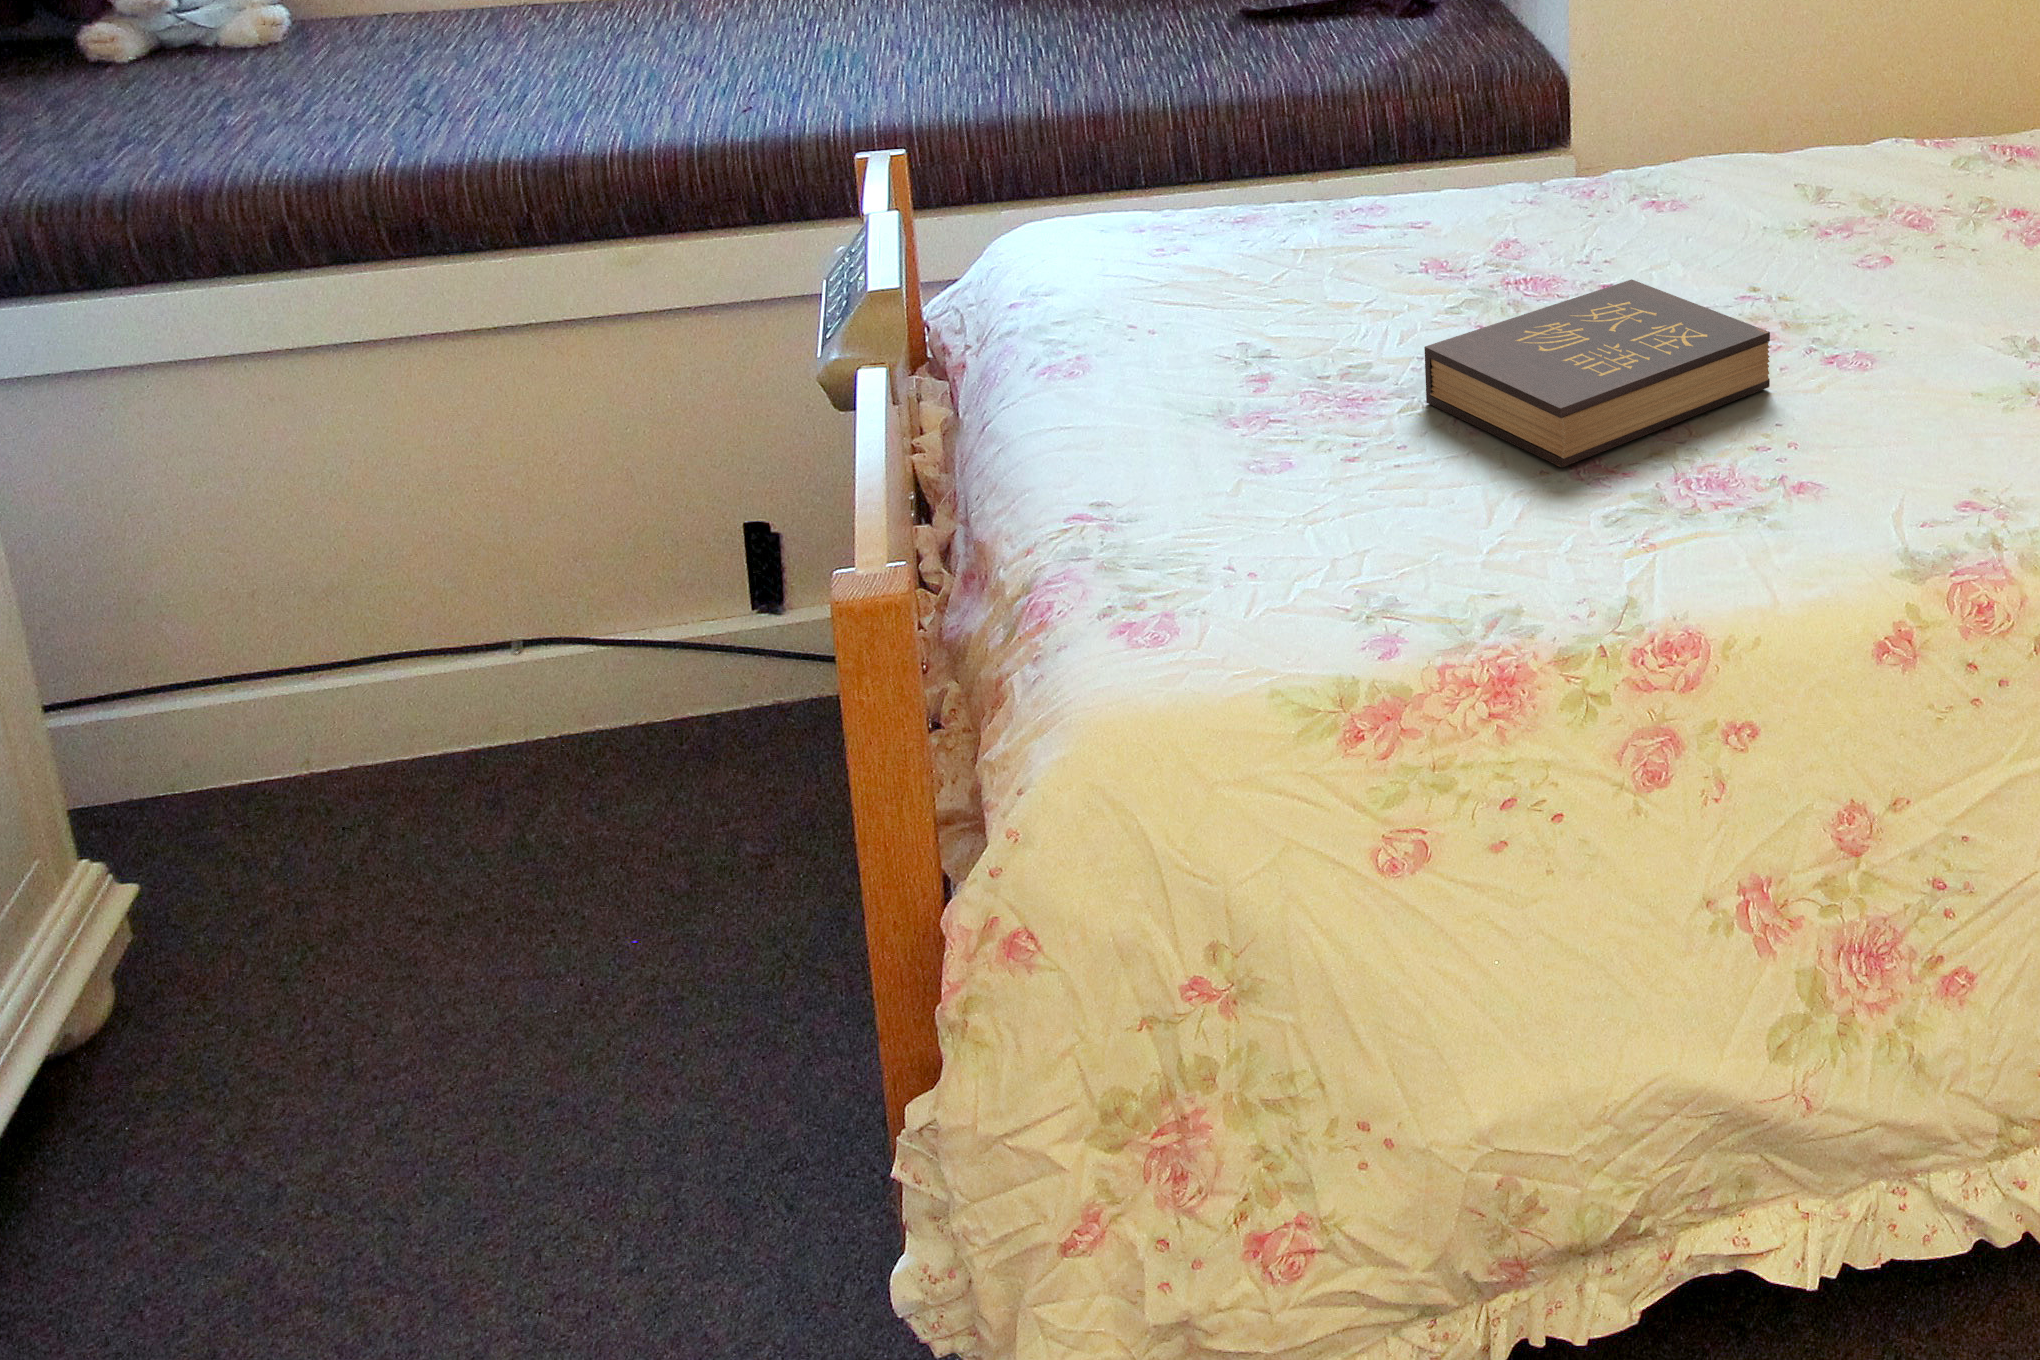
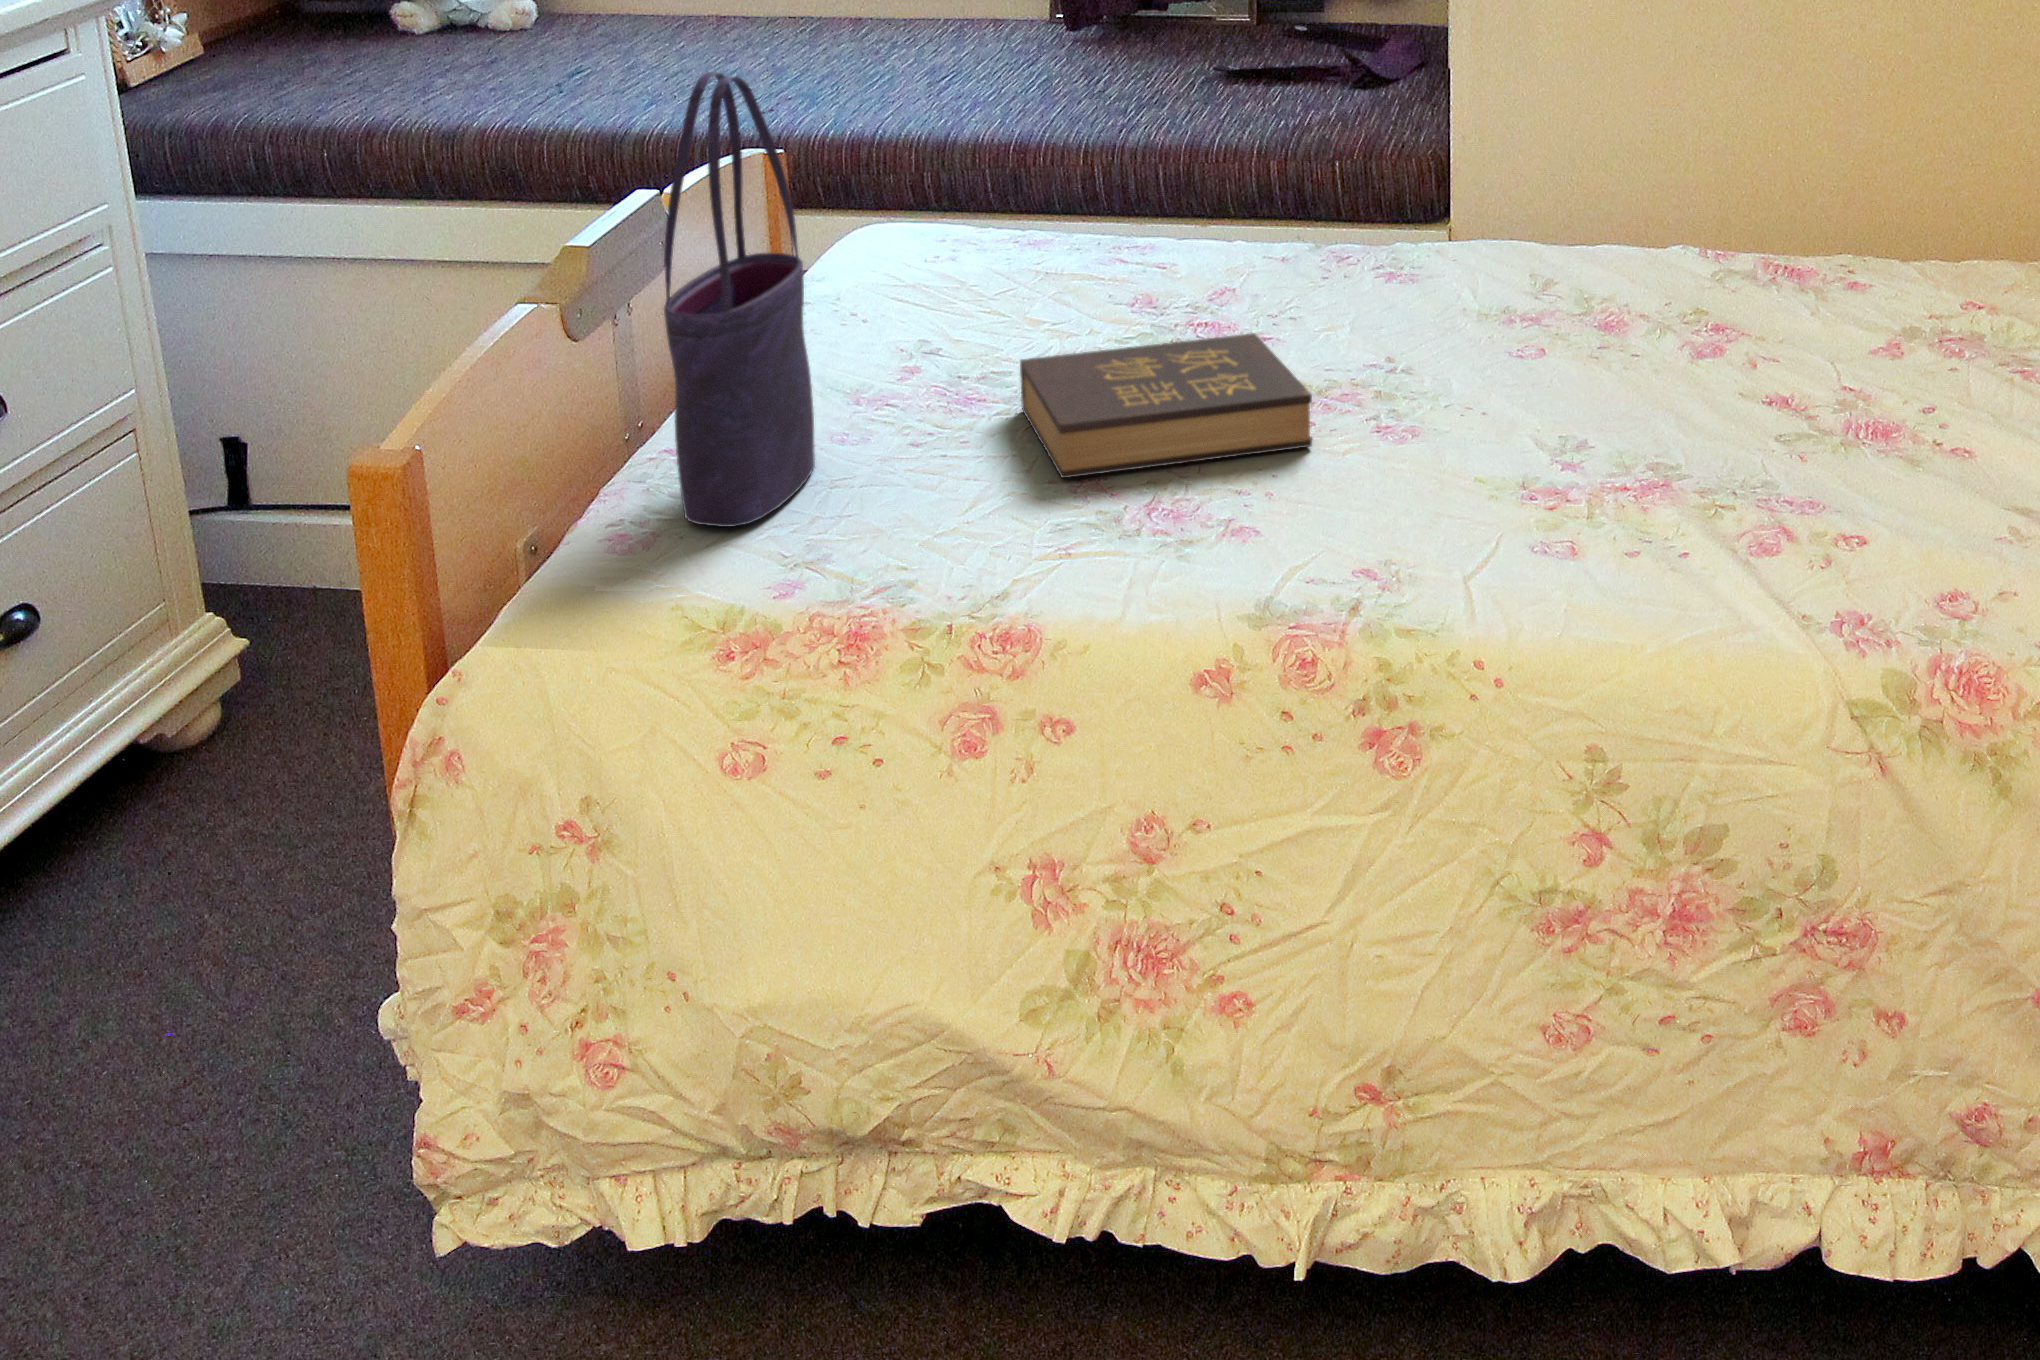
tote bag: none [1156,55,1287,600] -> present [664,72,815,527]

